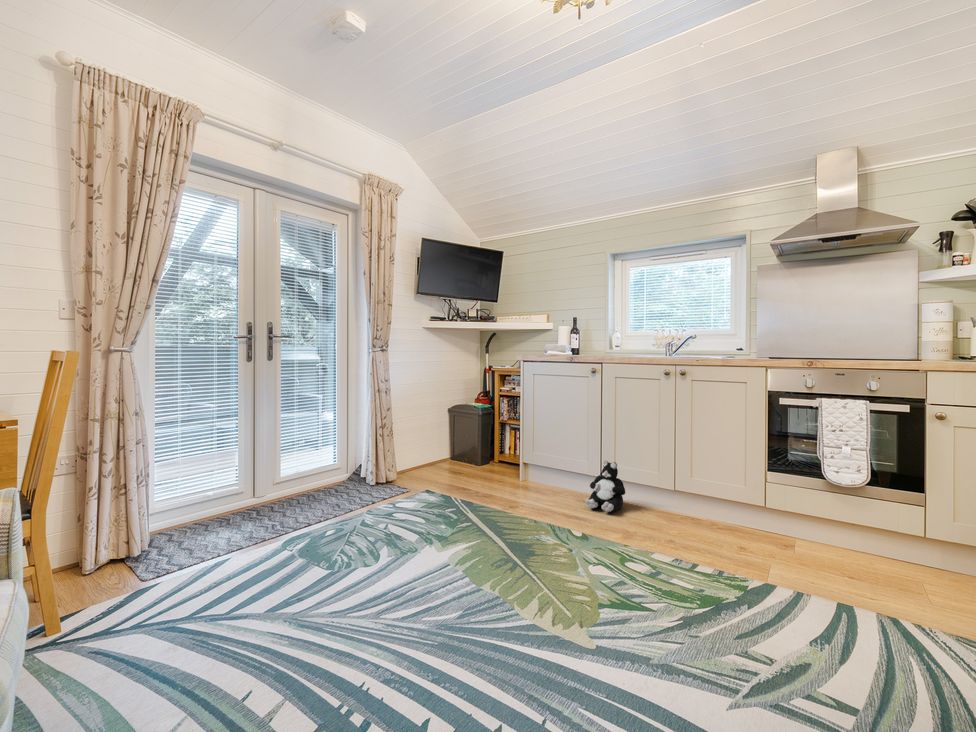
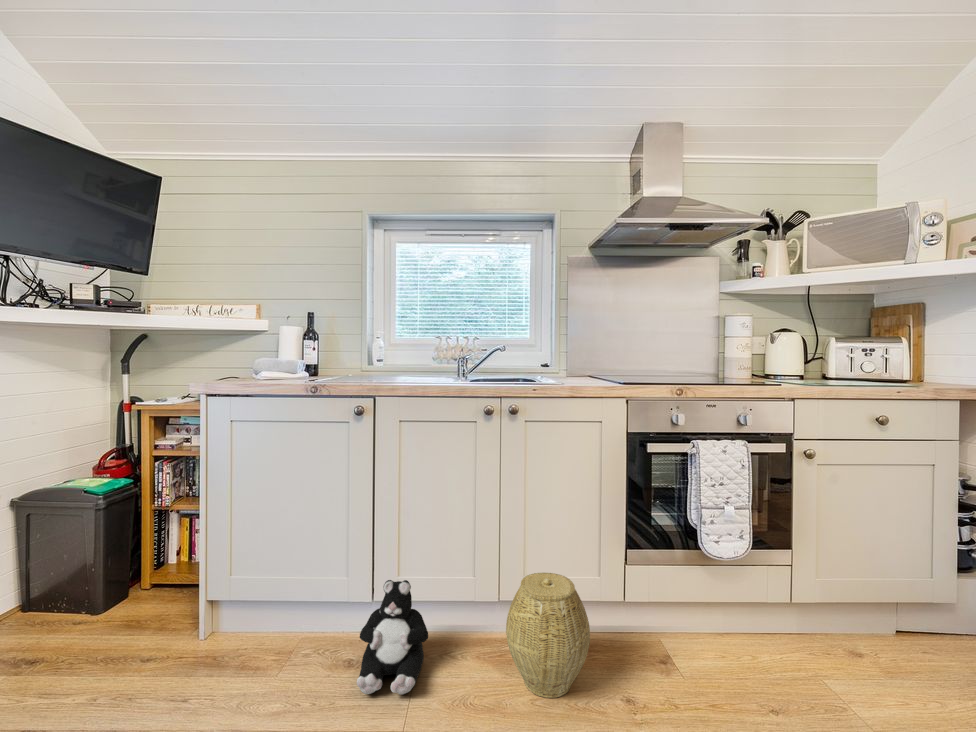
woven basket: none [666,469,720,534] -> present [506,573,590,698]

